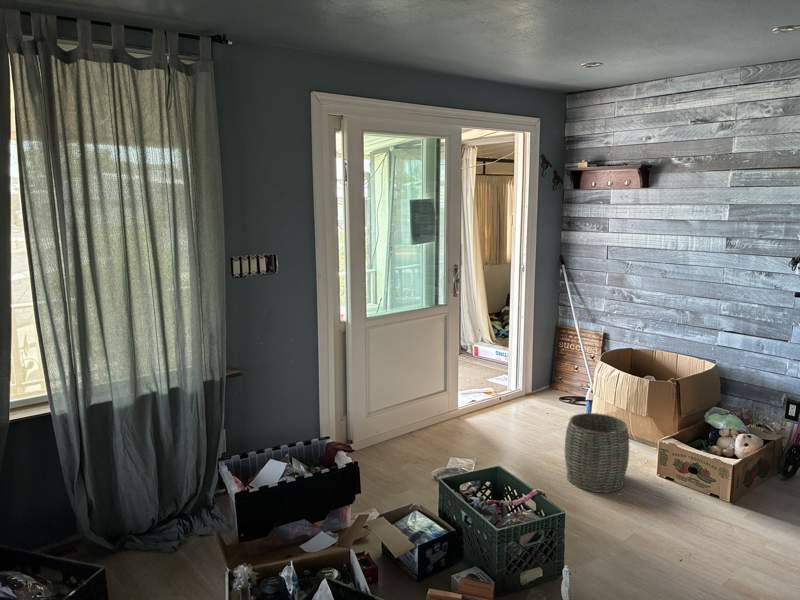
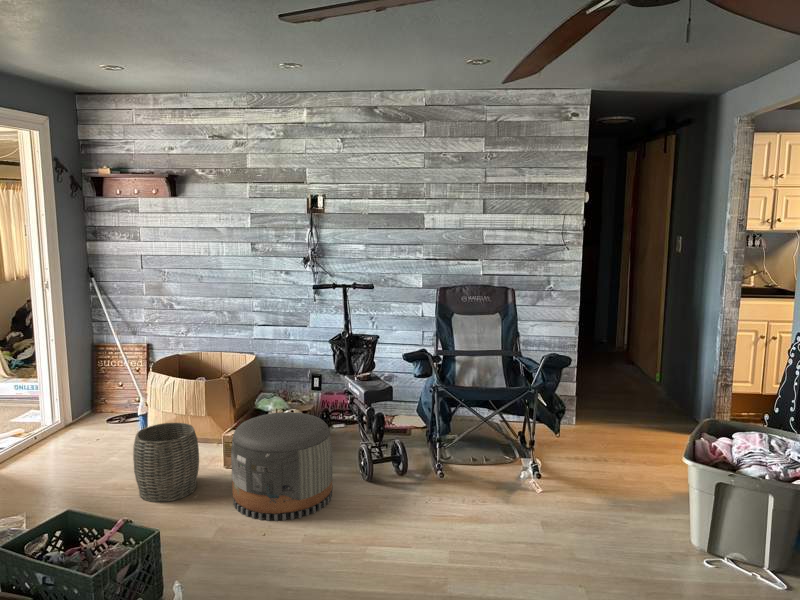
pouf: none [656,432,790,564] -> present [231,412,333,521]

